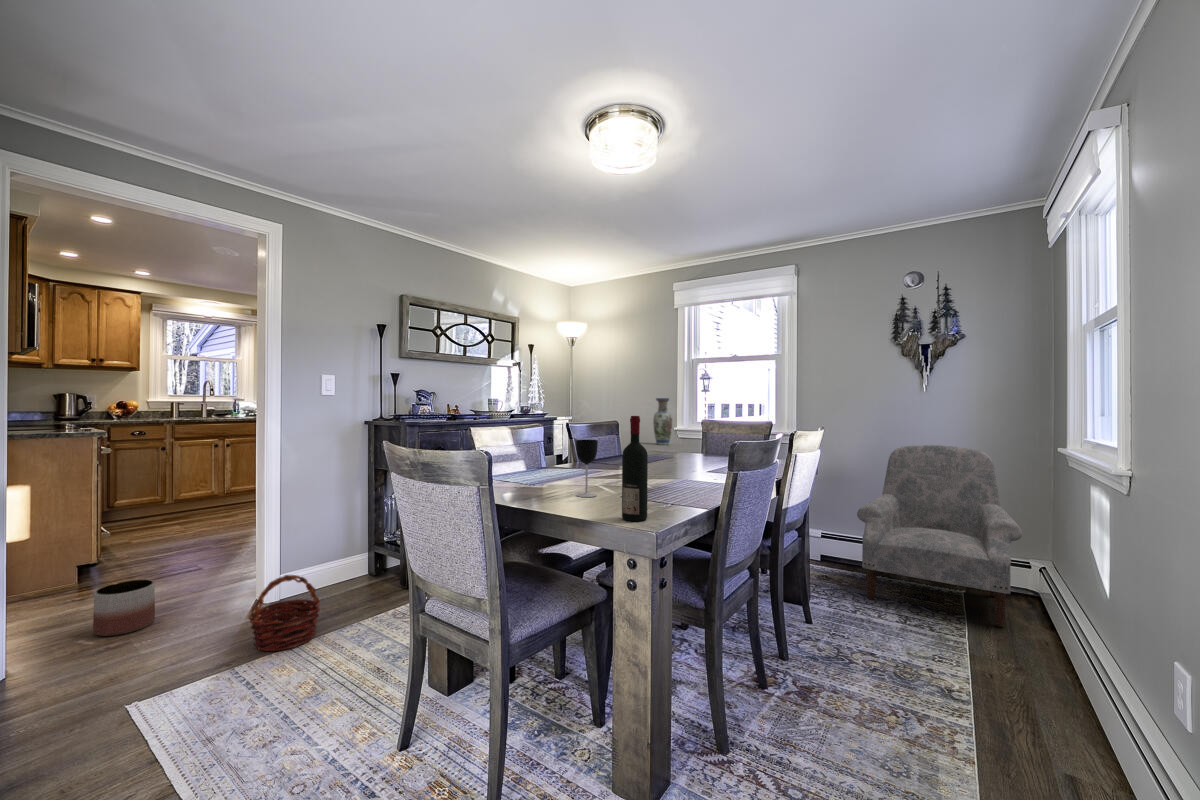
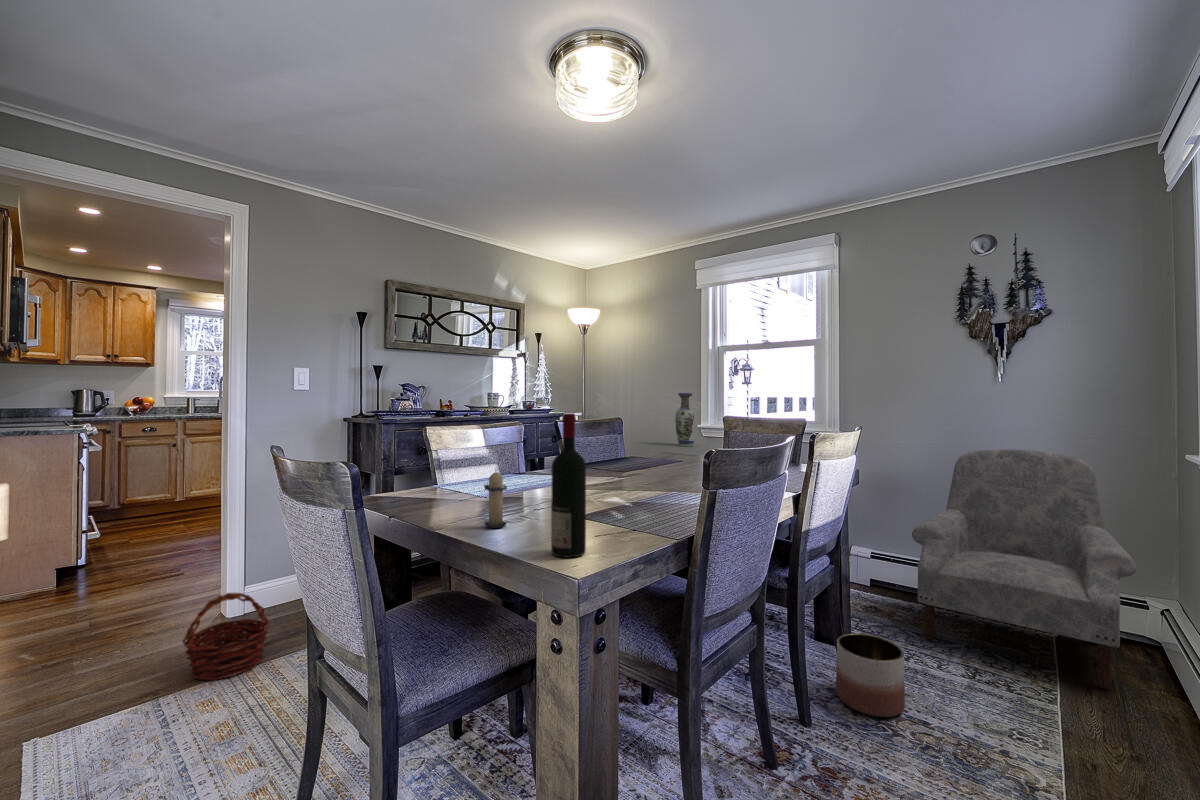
wine glass: present [576,440,598,497] -> none [524,443,552,516]
candle: none [552,459,574,505] -> present [484,469,507,528]
planter: present [93,579,155,636] -> present [836,633,905,717]

